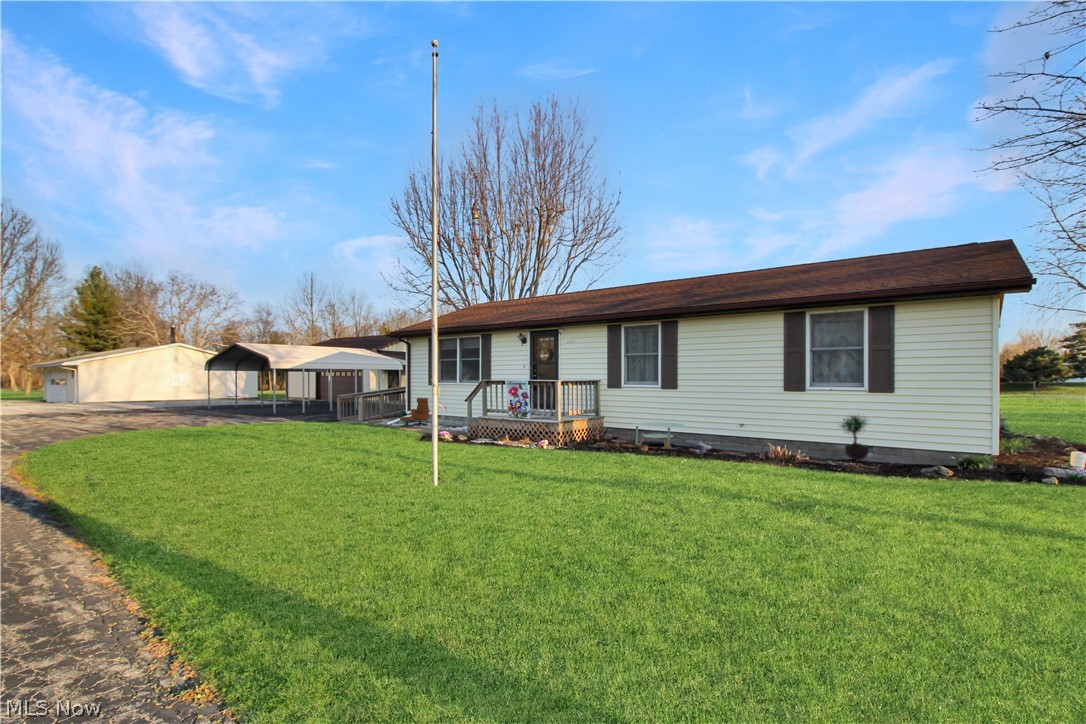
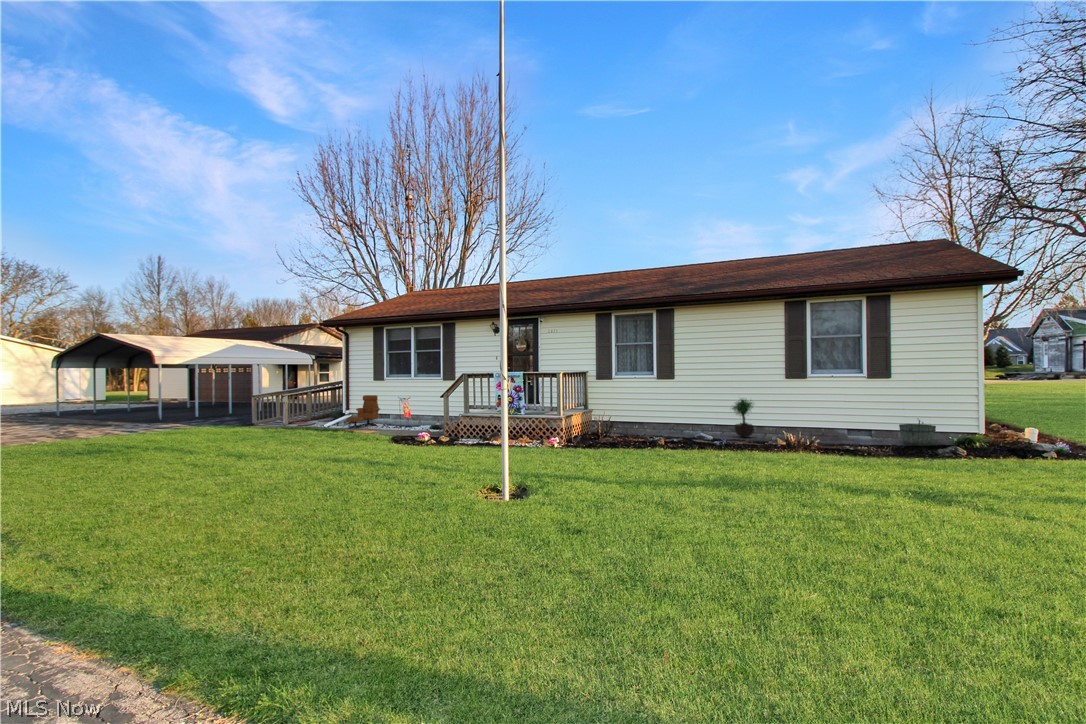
potted tree: present [841,415,869,460] -> present [732,399,754,437]
round table: present [633,422,684,448] -> none [635,413,688,439]
wooden bucket: none [896,438,936,467] -> present [899,420,936,446]

